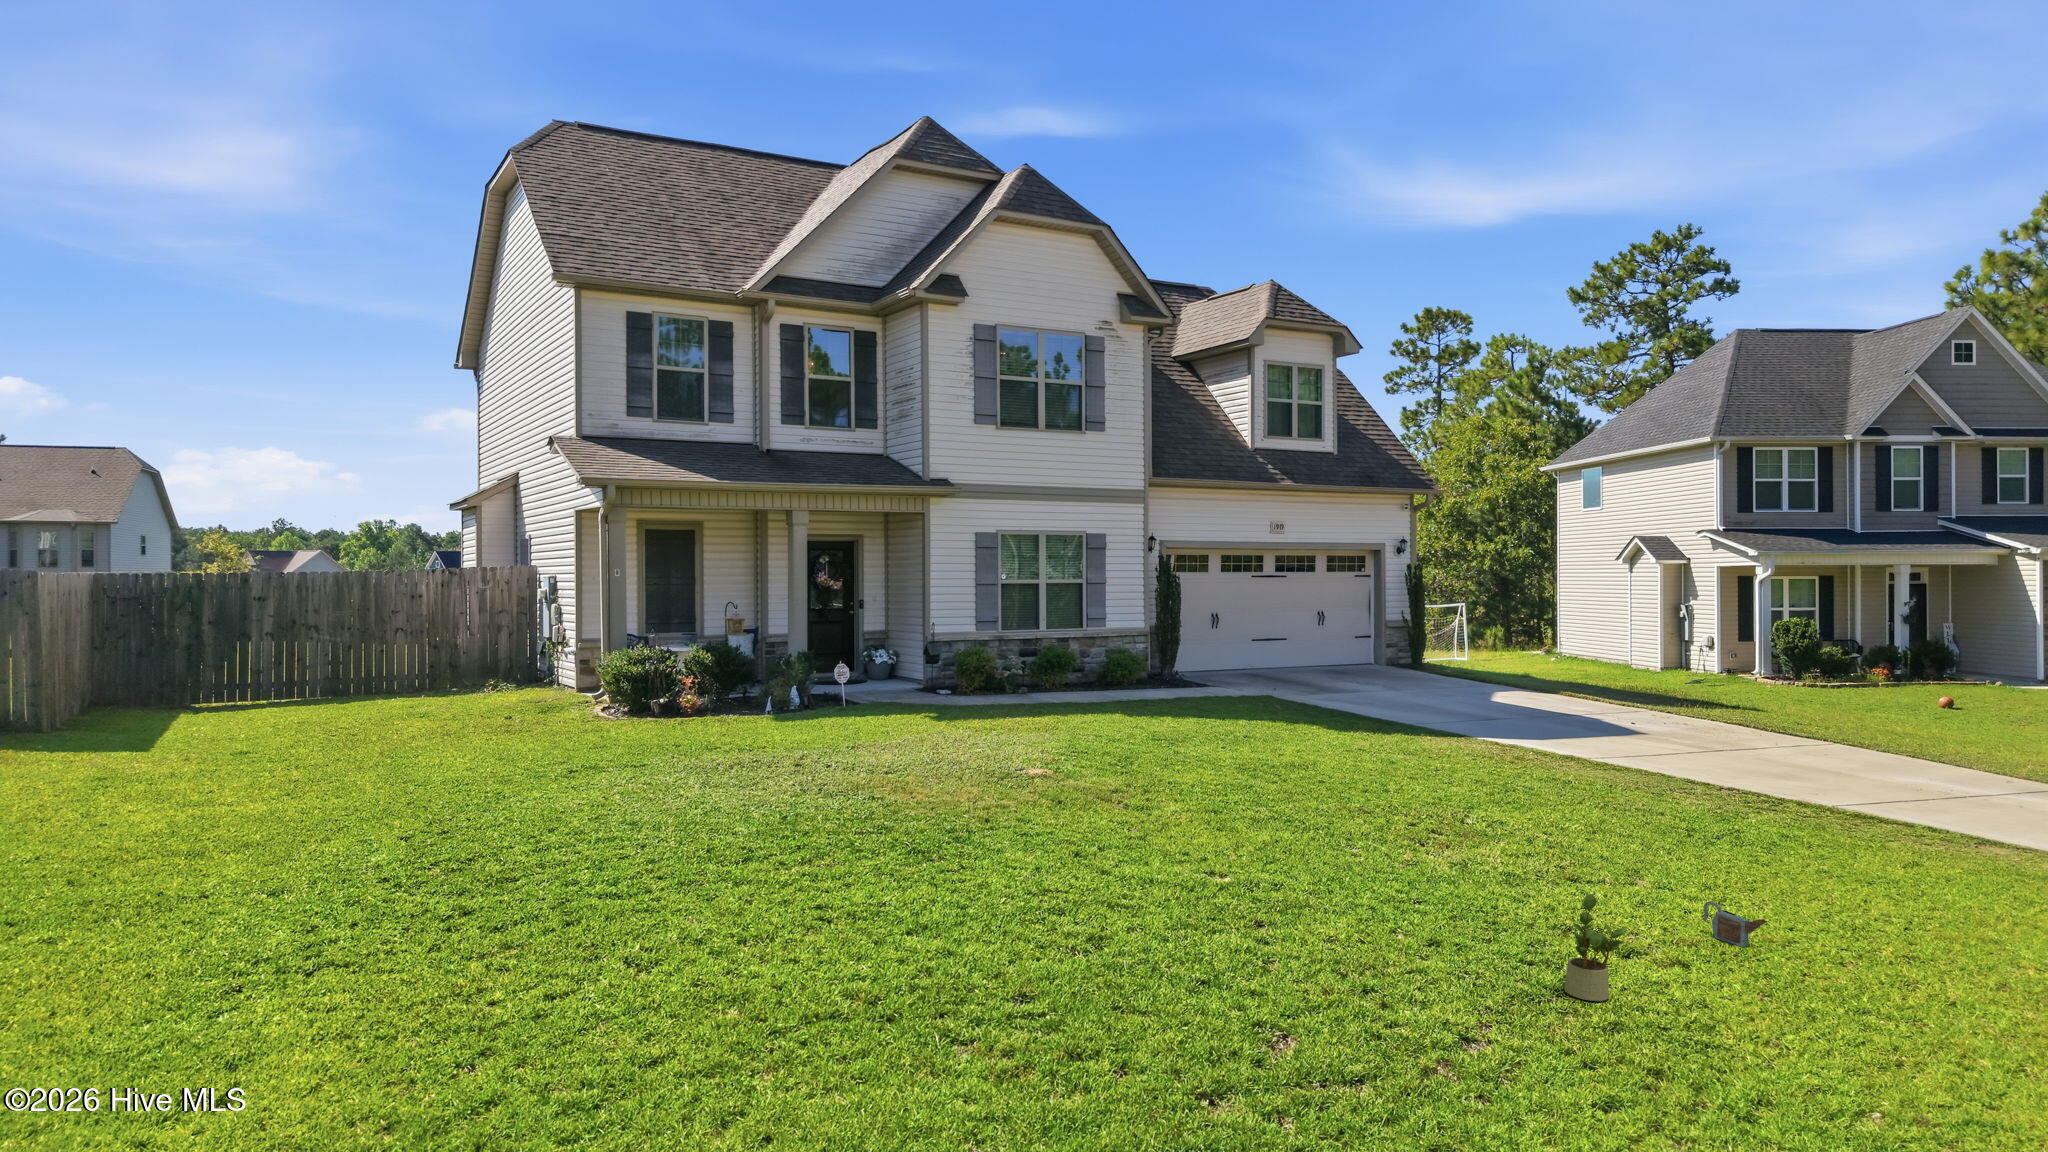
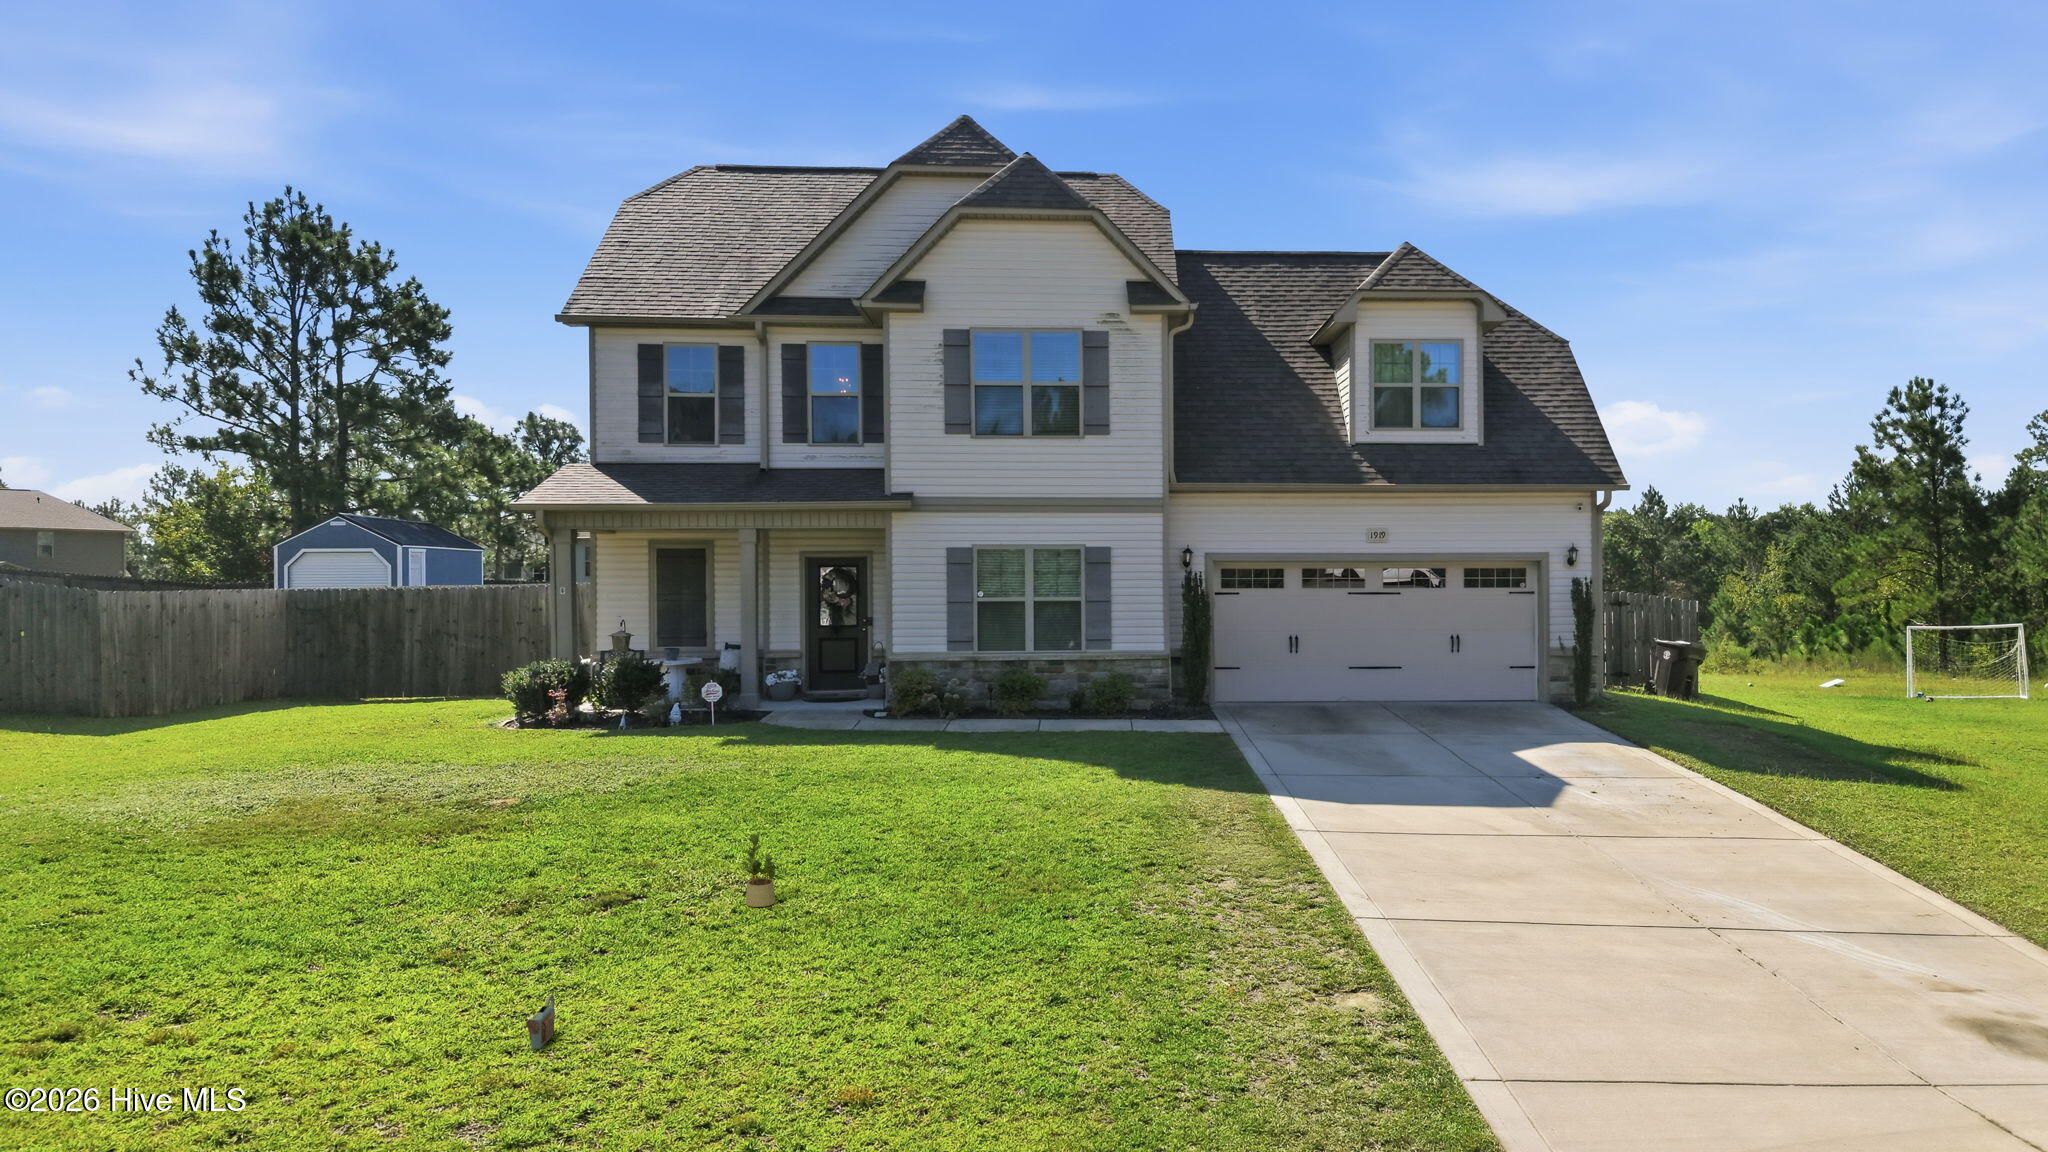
potted plant: present [1564,894,1627,1001] -> present [742,832,781,907]

